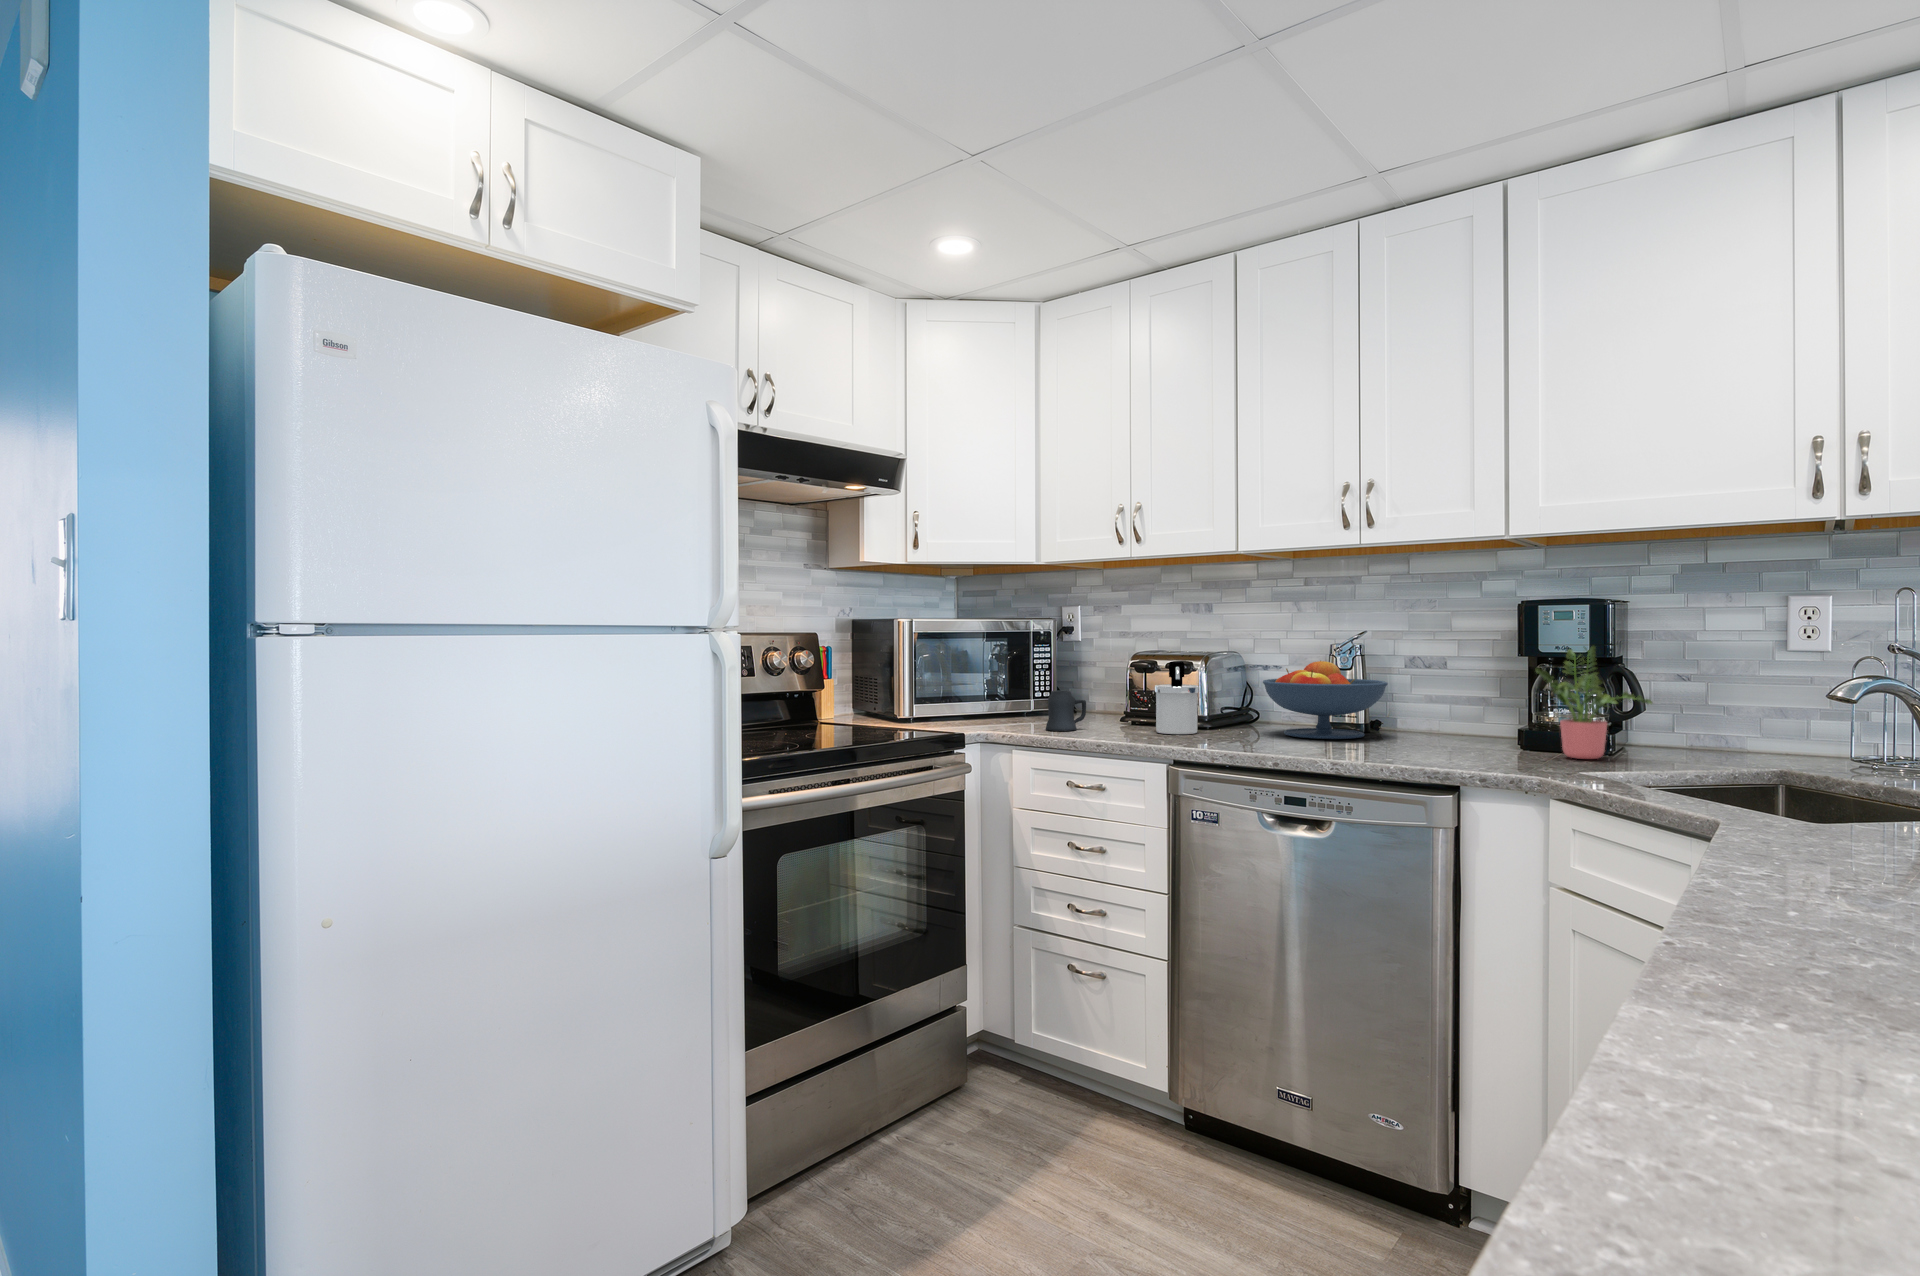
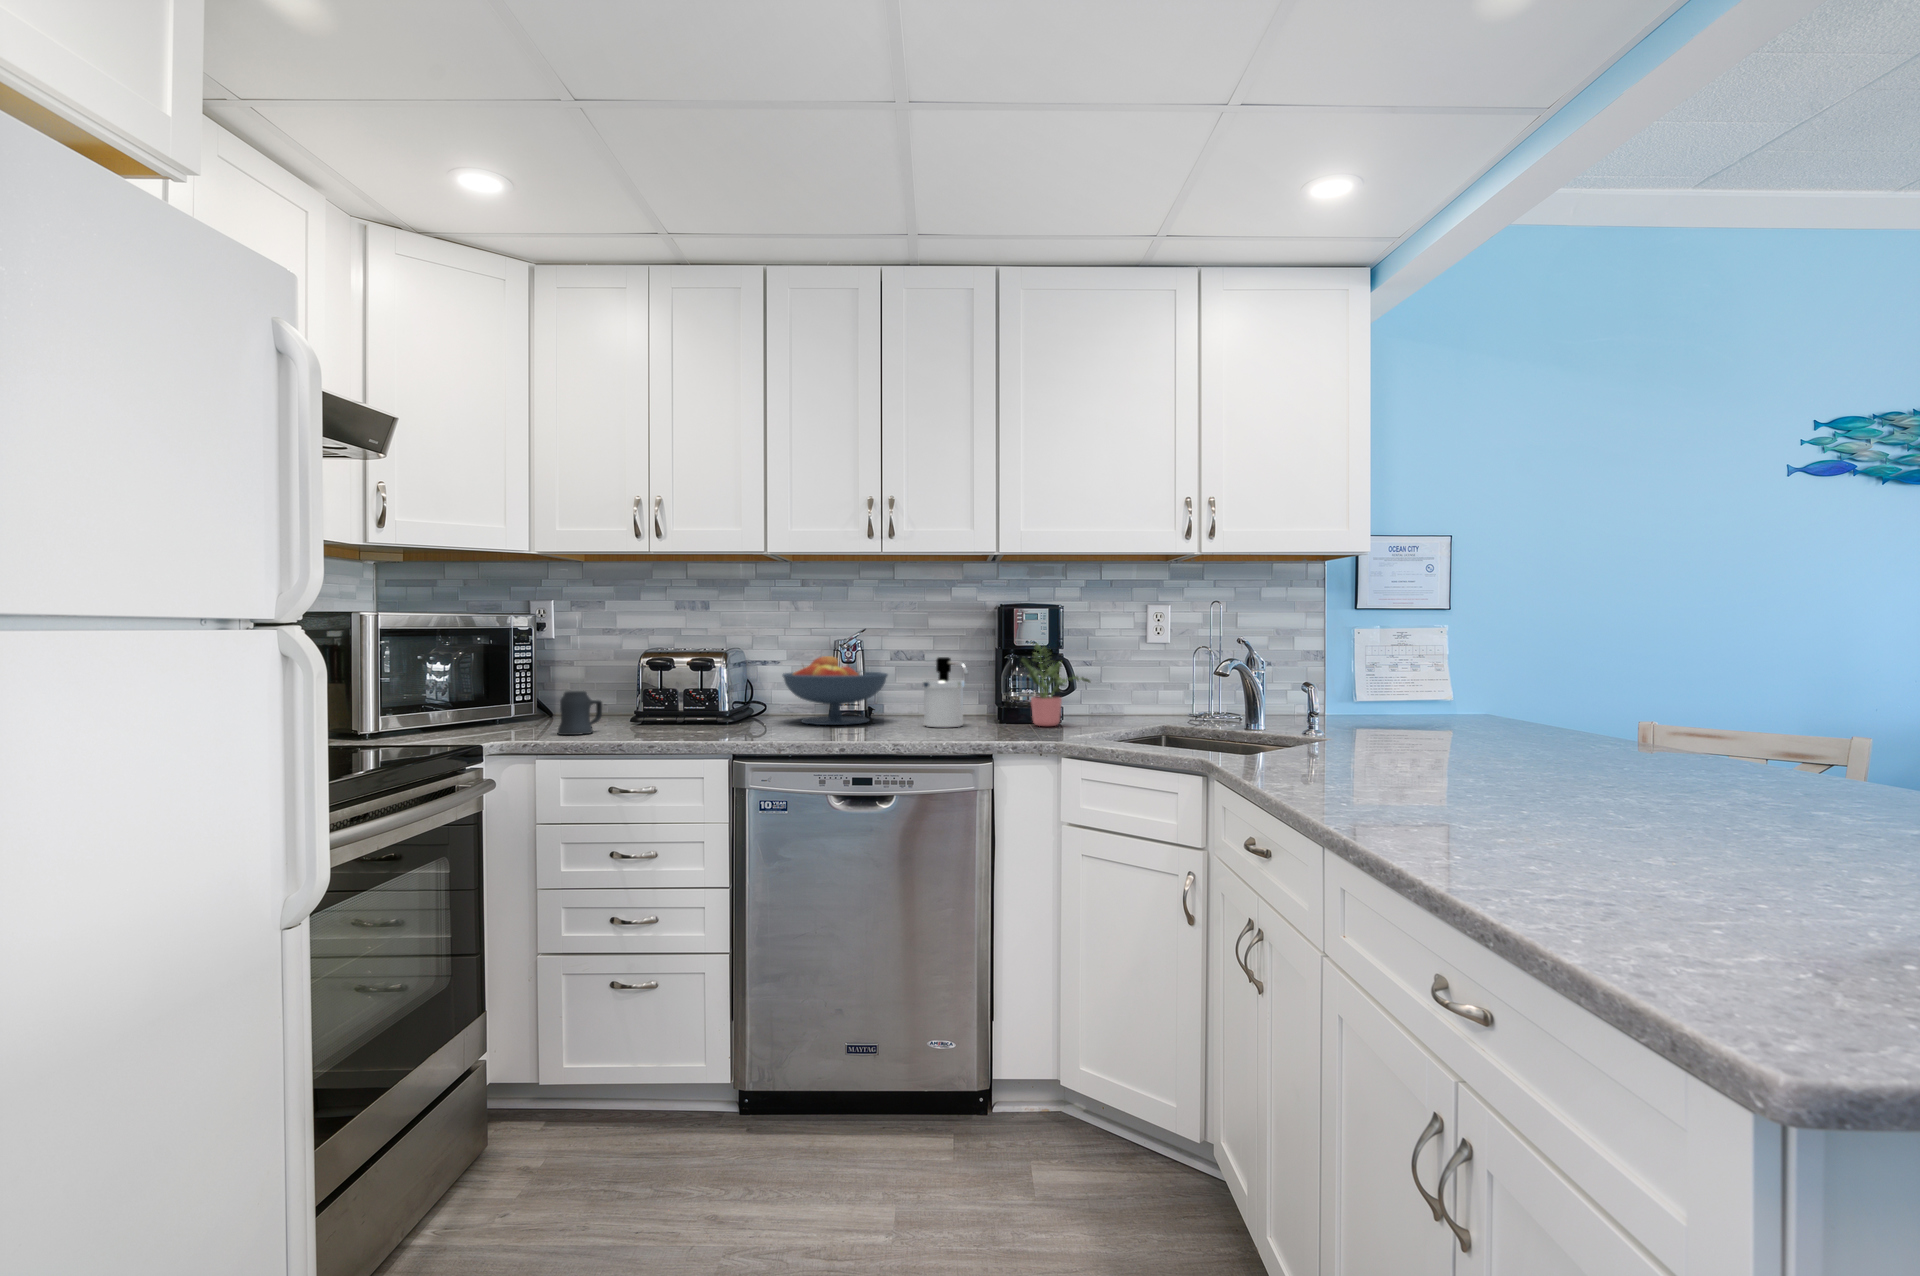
soap dispenser: present [1155,661,1199,734] -> present [923,657,968,727]

